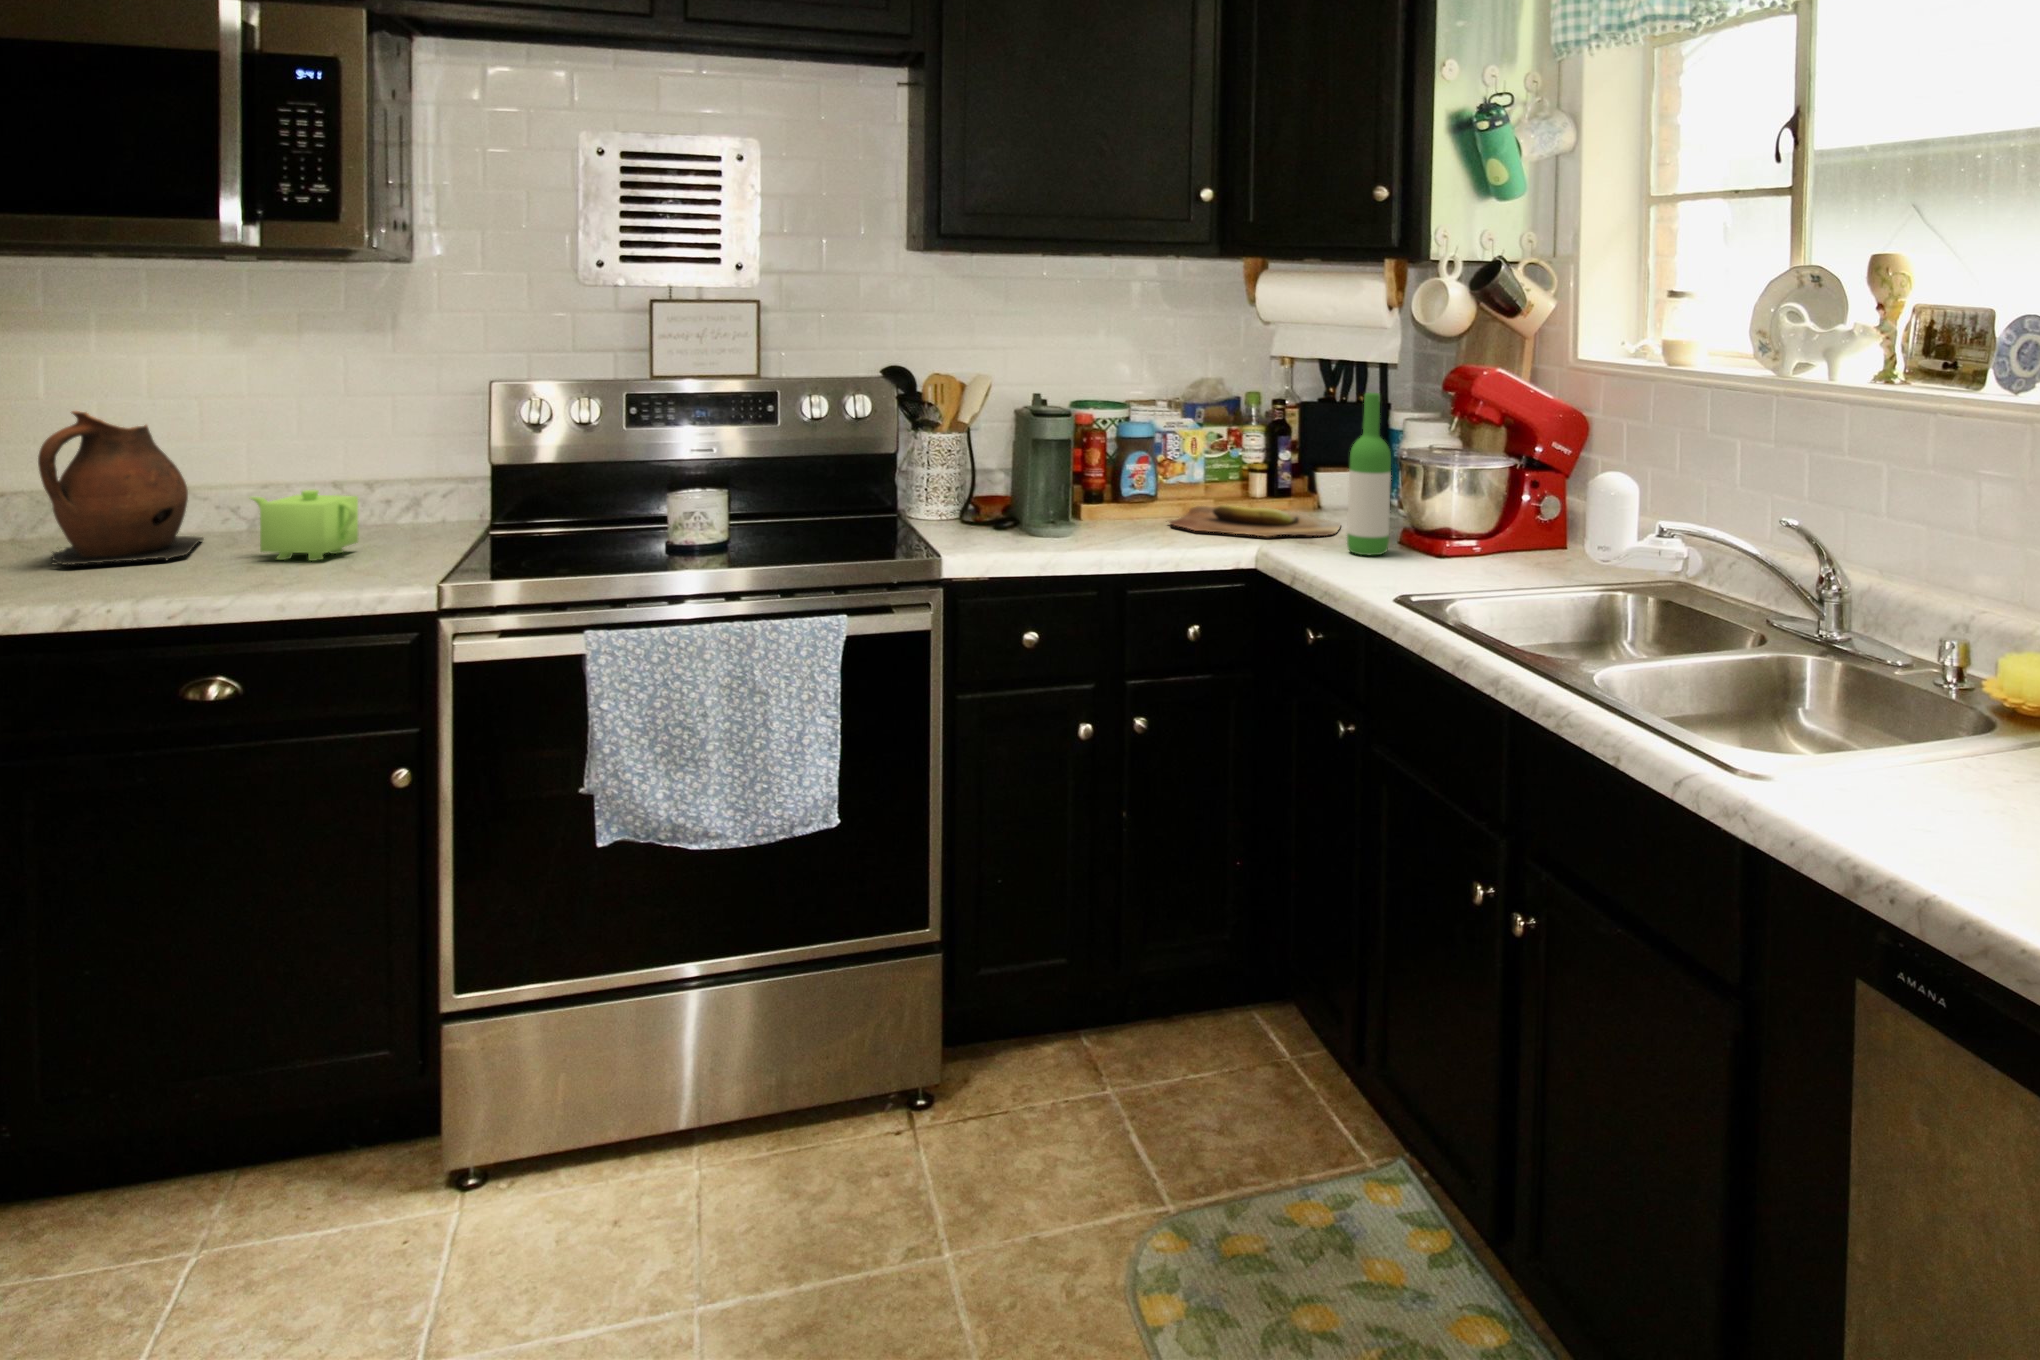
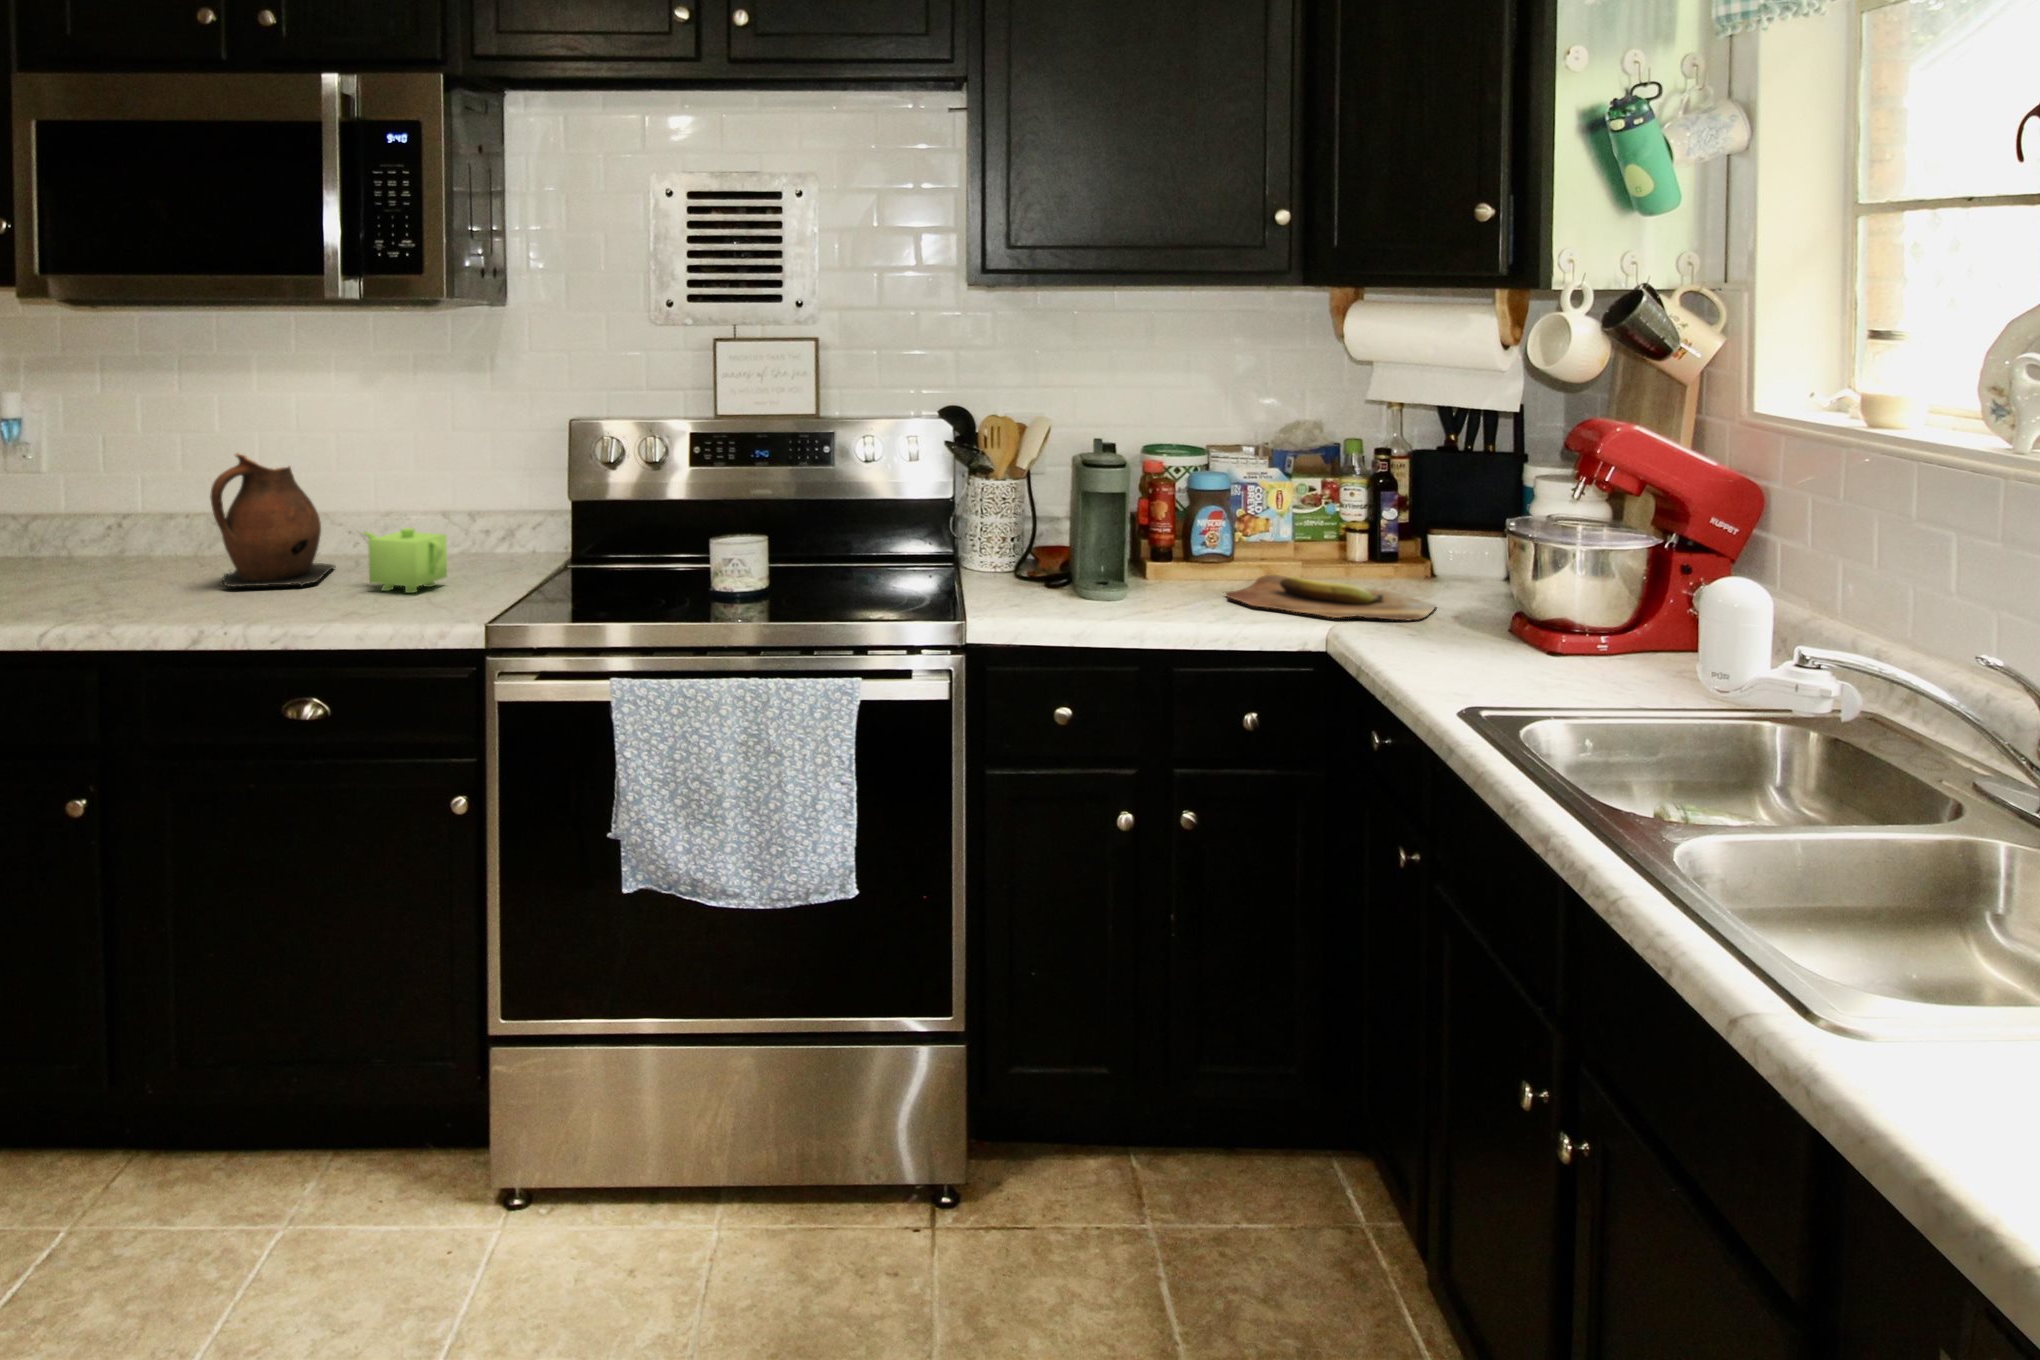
wine bottle: present [1347,393,1391,555] -> none [1427,455,1481,650]

